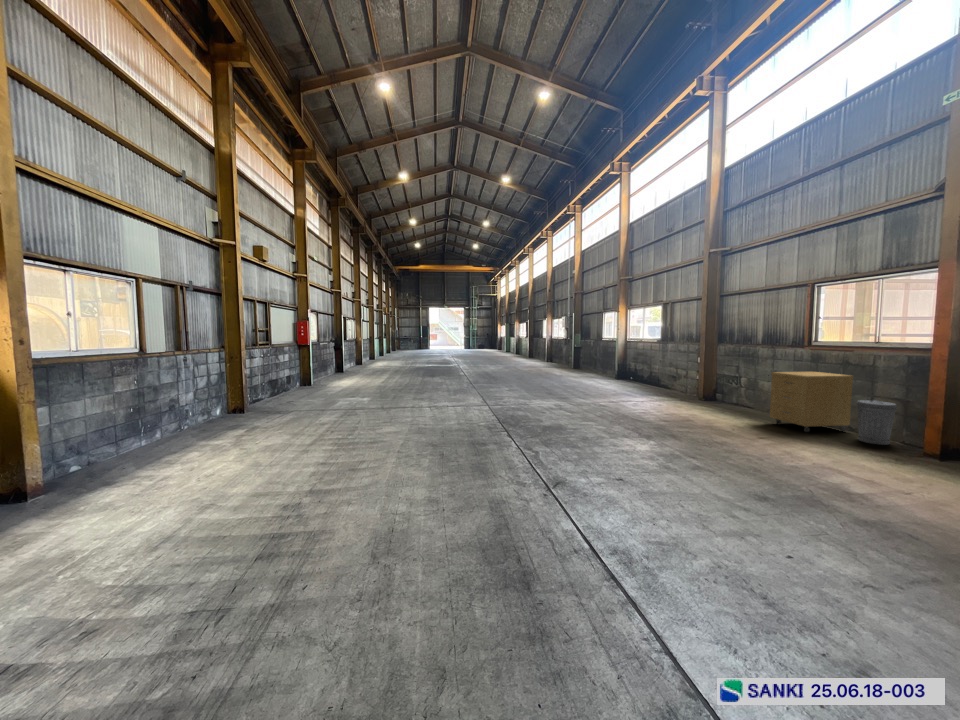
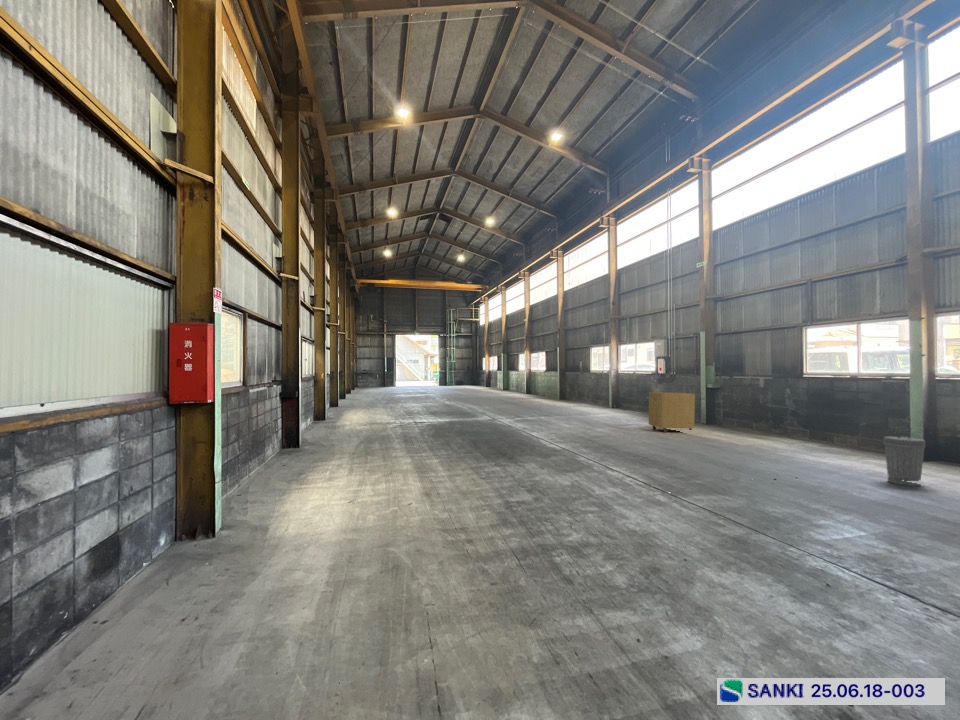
storage cabinet: present [770,372,853,432] -> present [649,392,695,432]

